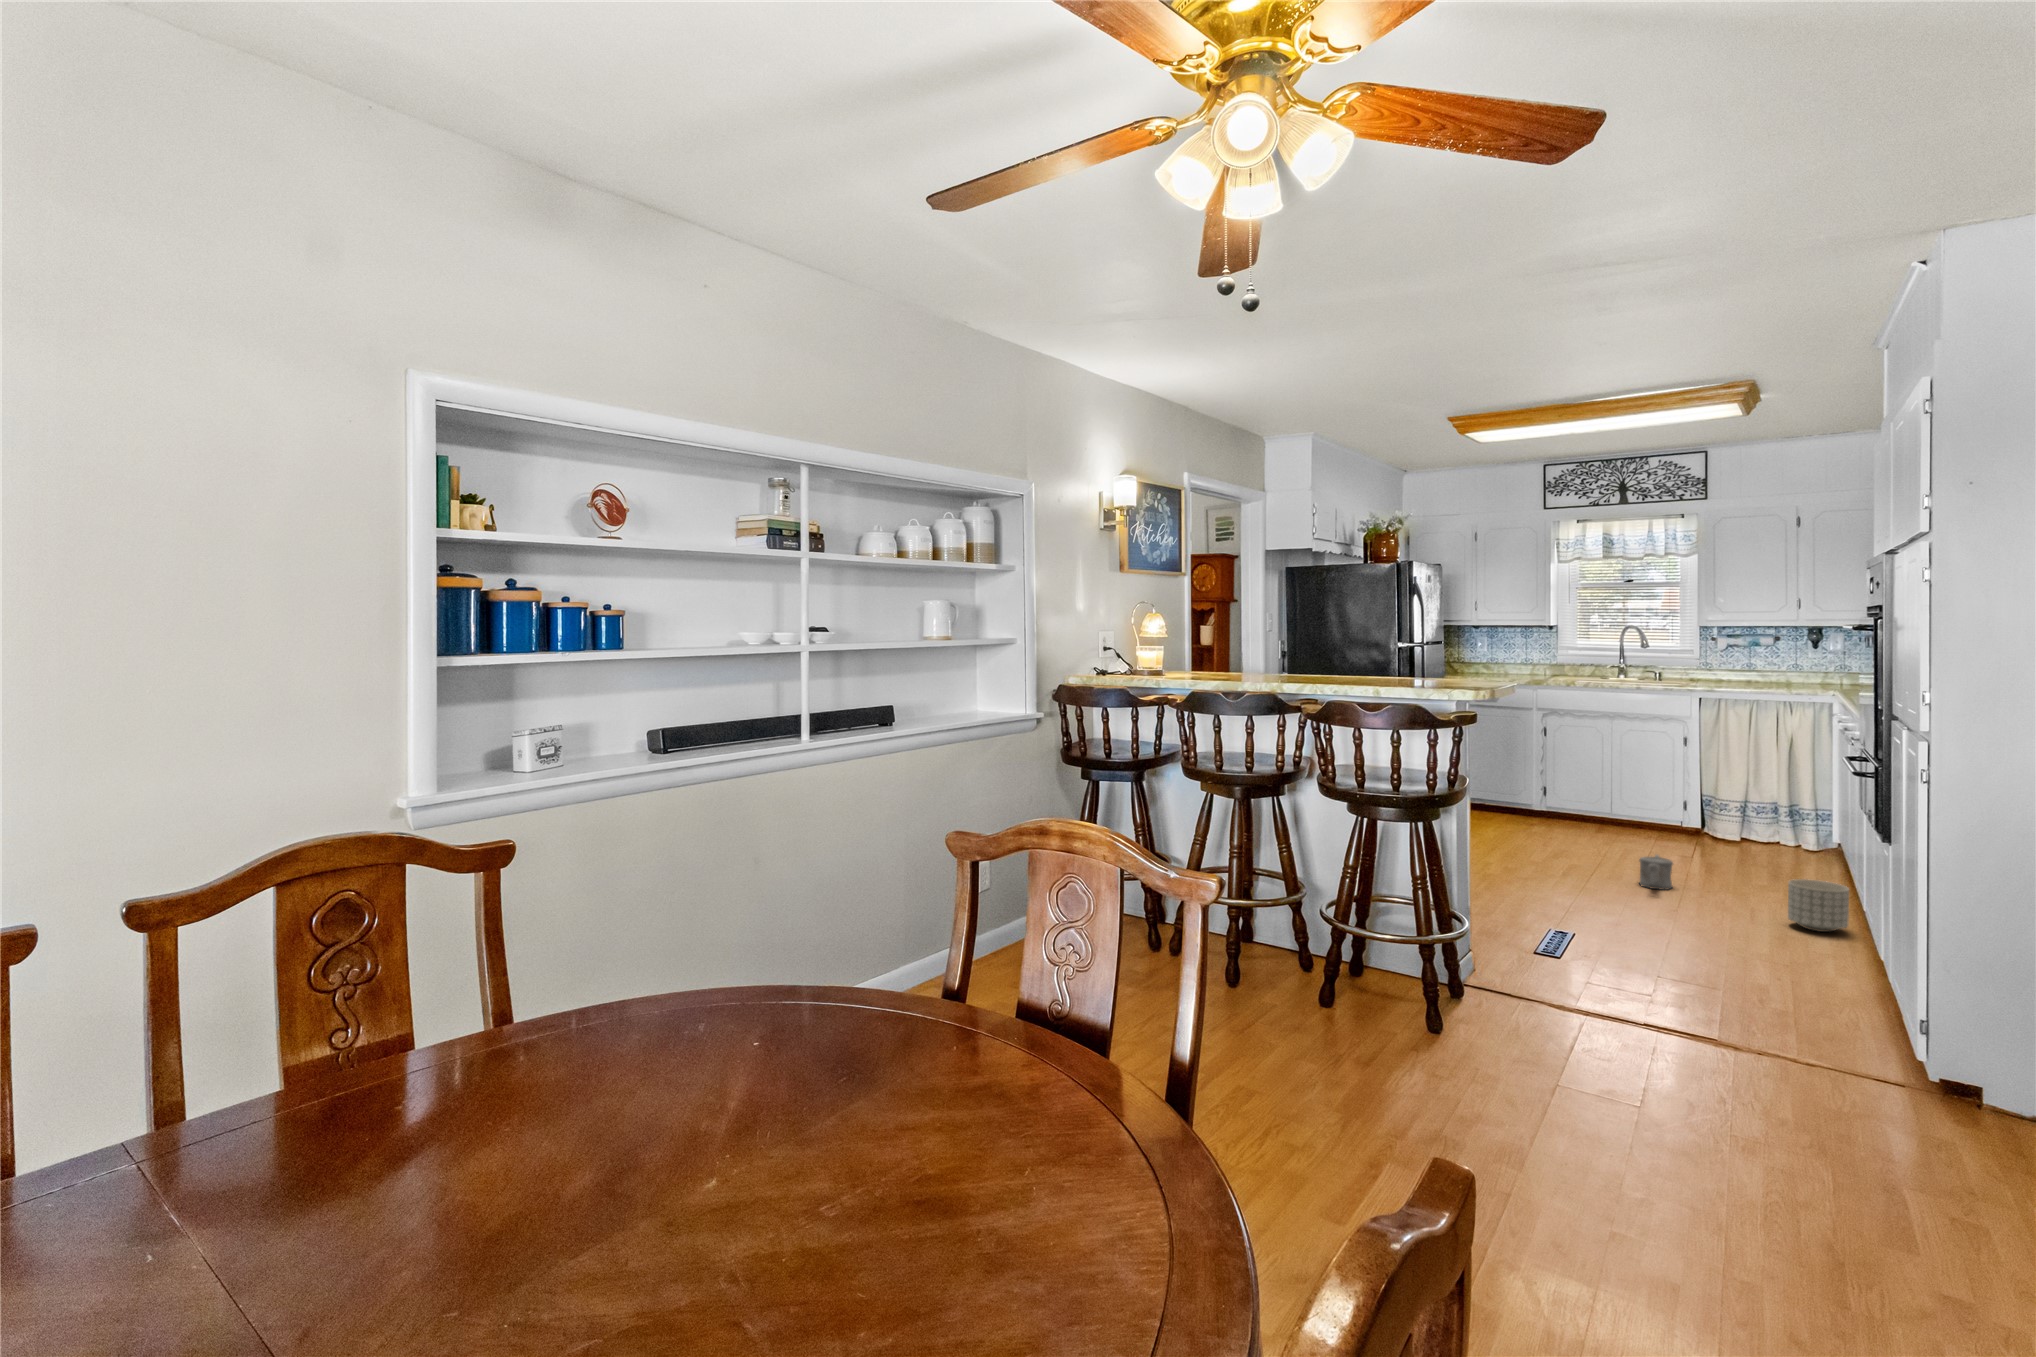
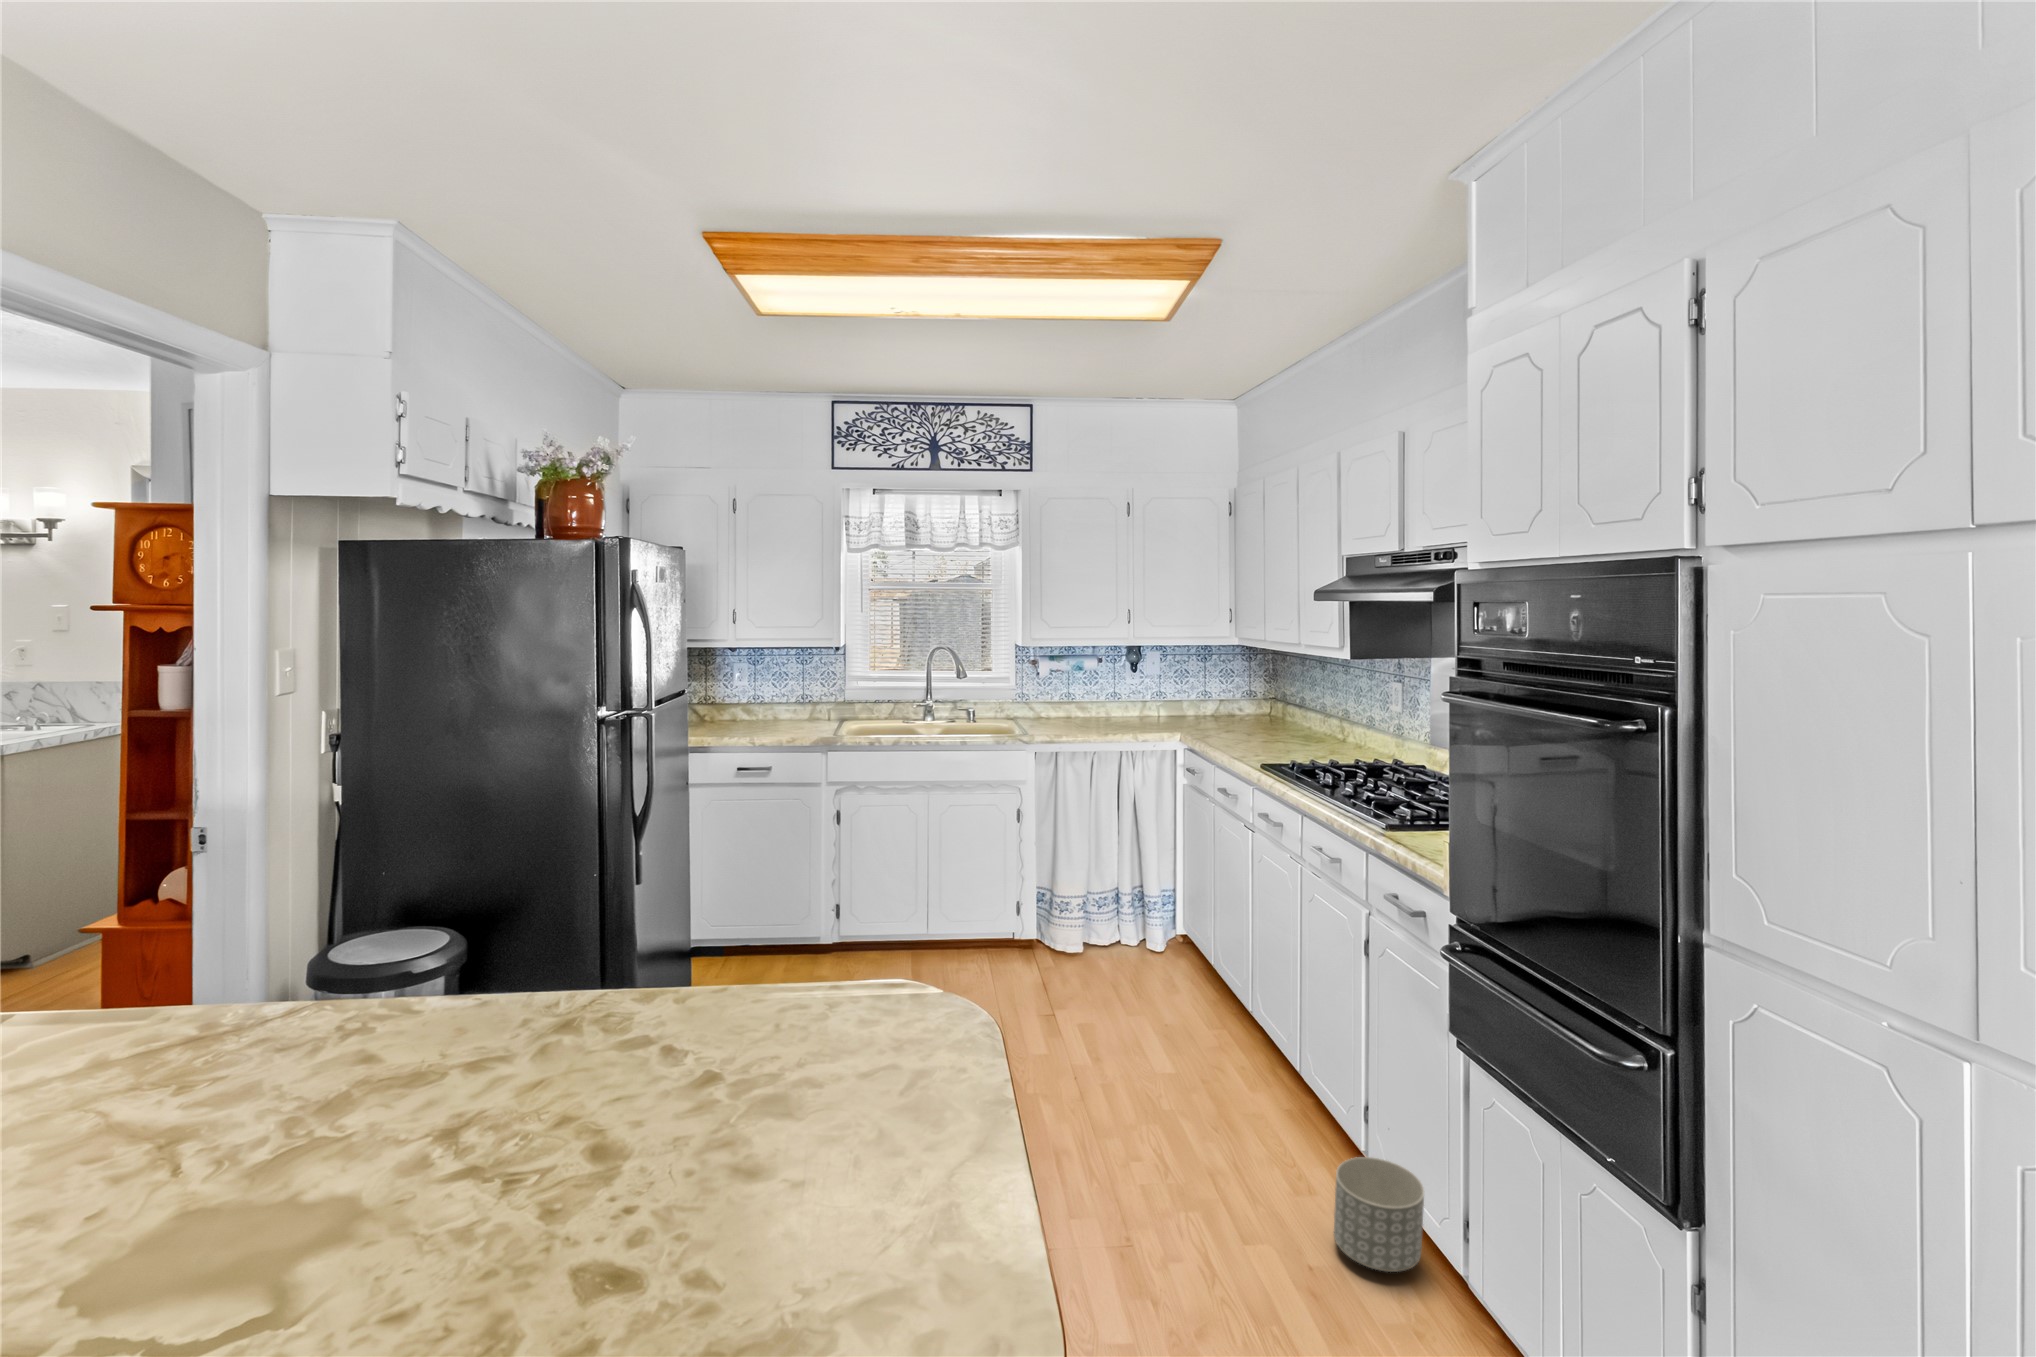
watering can: present [1639,855,1673,890] -> none [1073,1098,1129,1185]

